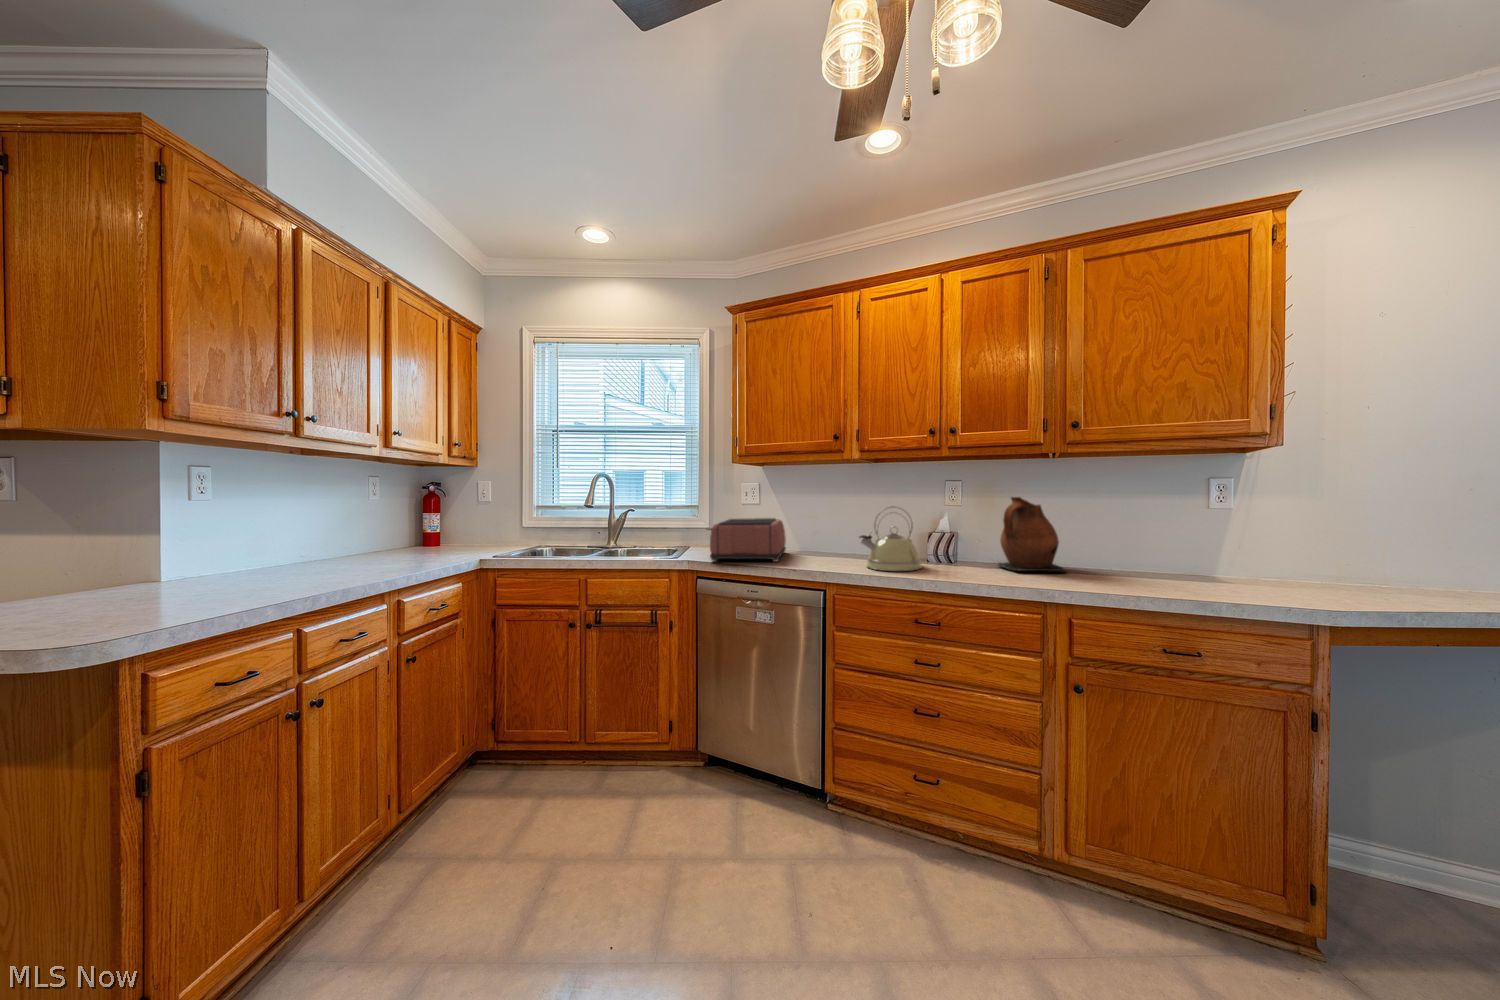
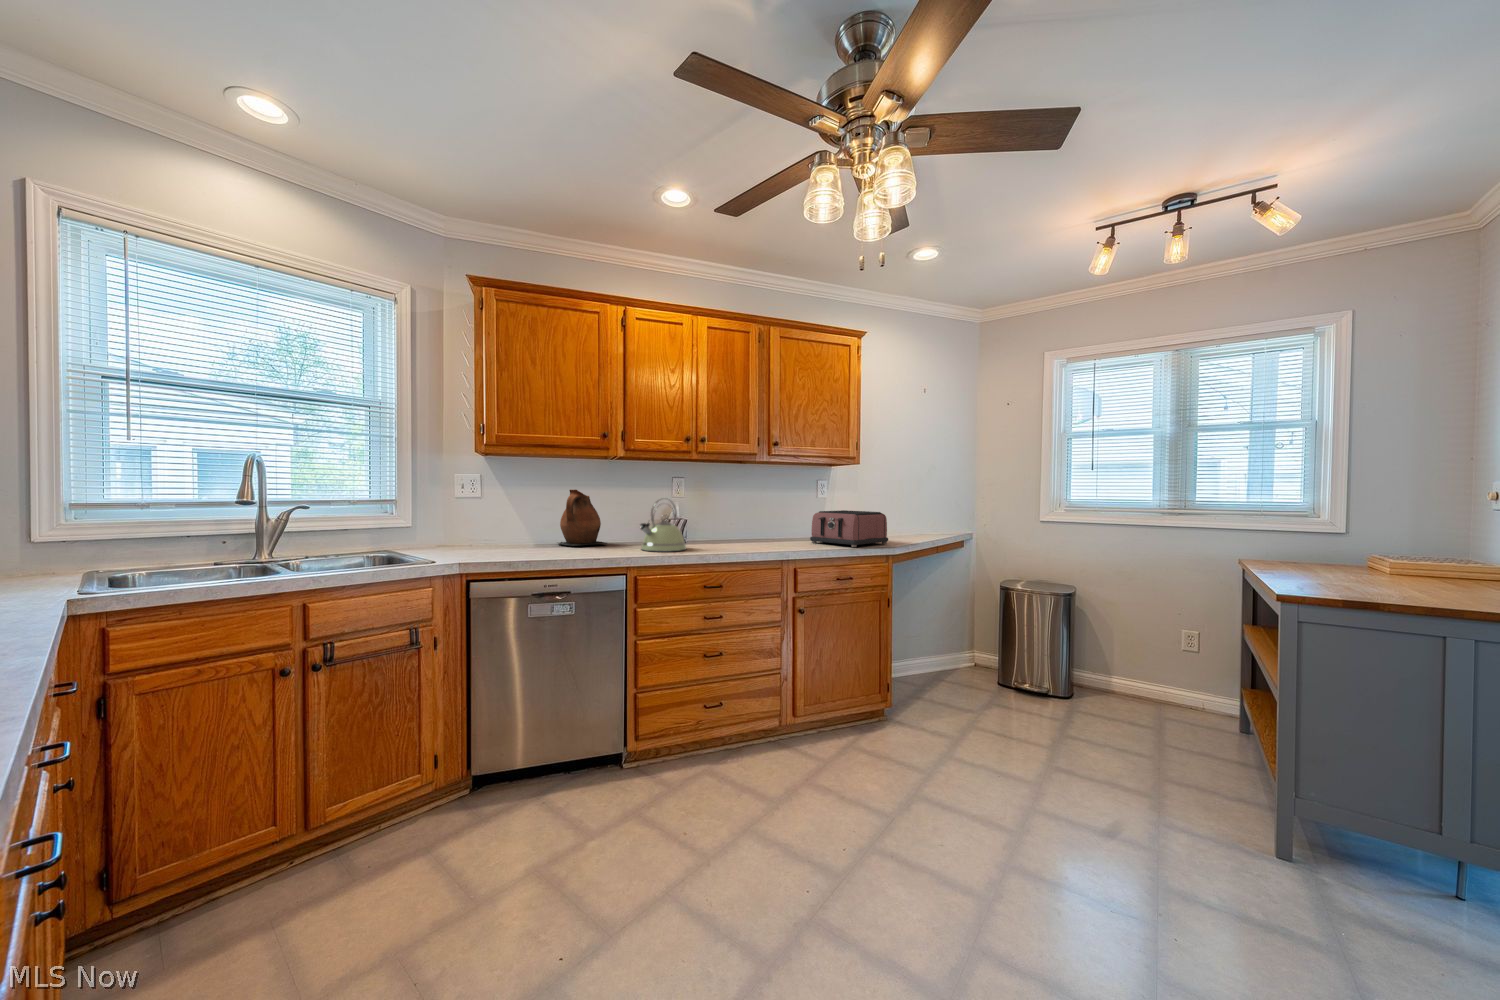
ceramic pitcher: present [998,497,1067,572] -> present [558,490,607,546]
toaster: present [707,518,786,562] -> present [810,510,888,547]

